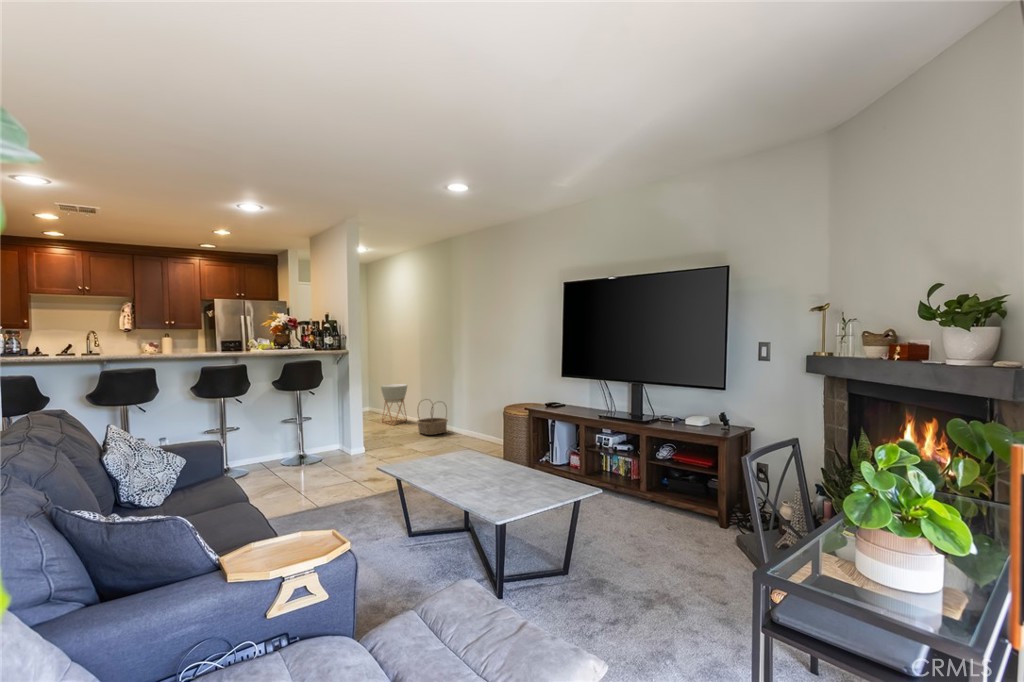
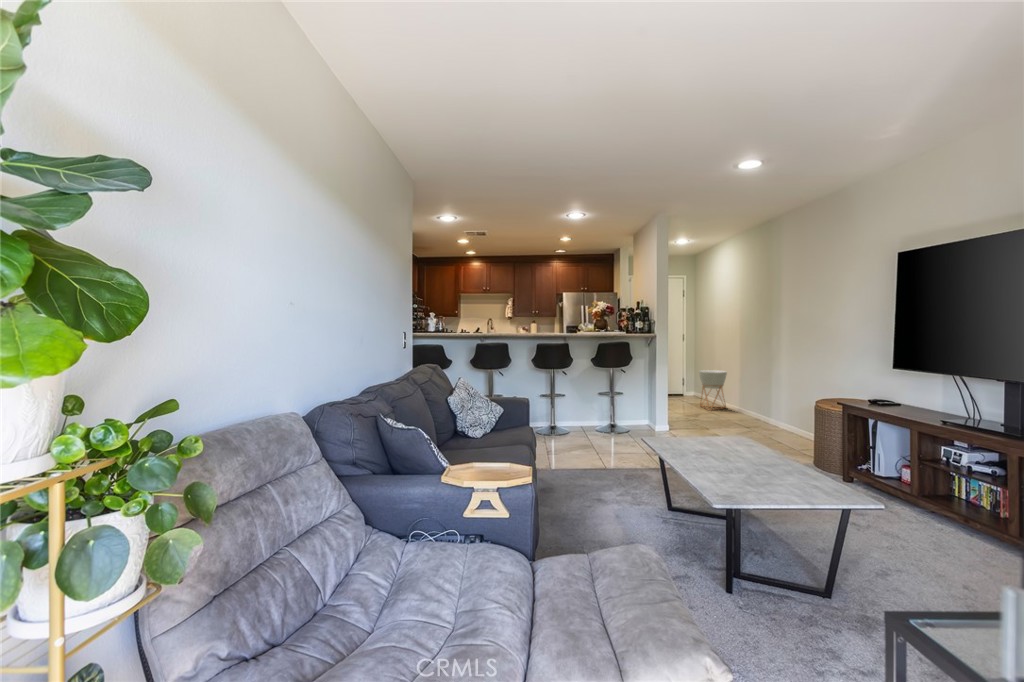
basket: present [417,399,448,435] -> none [729,387,765,424]

